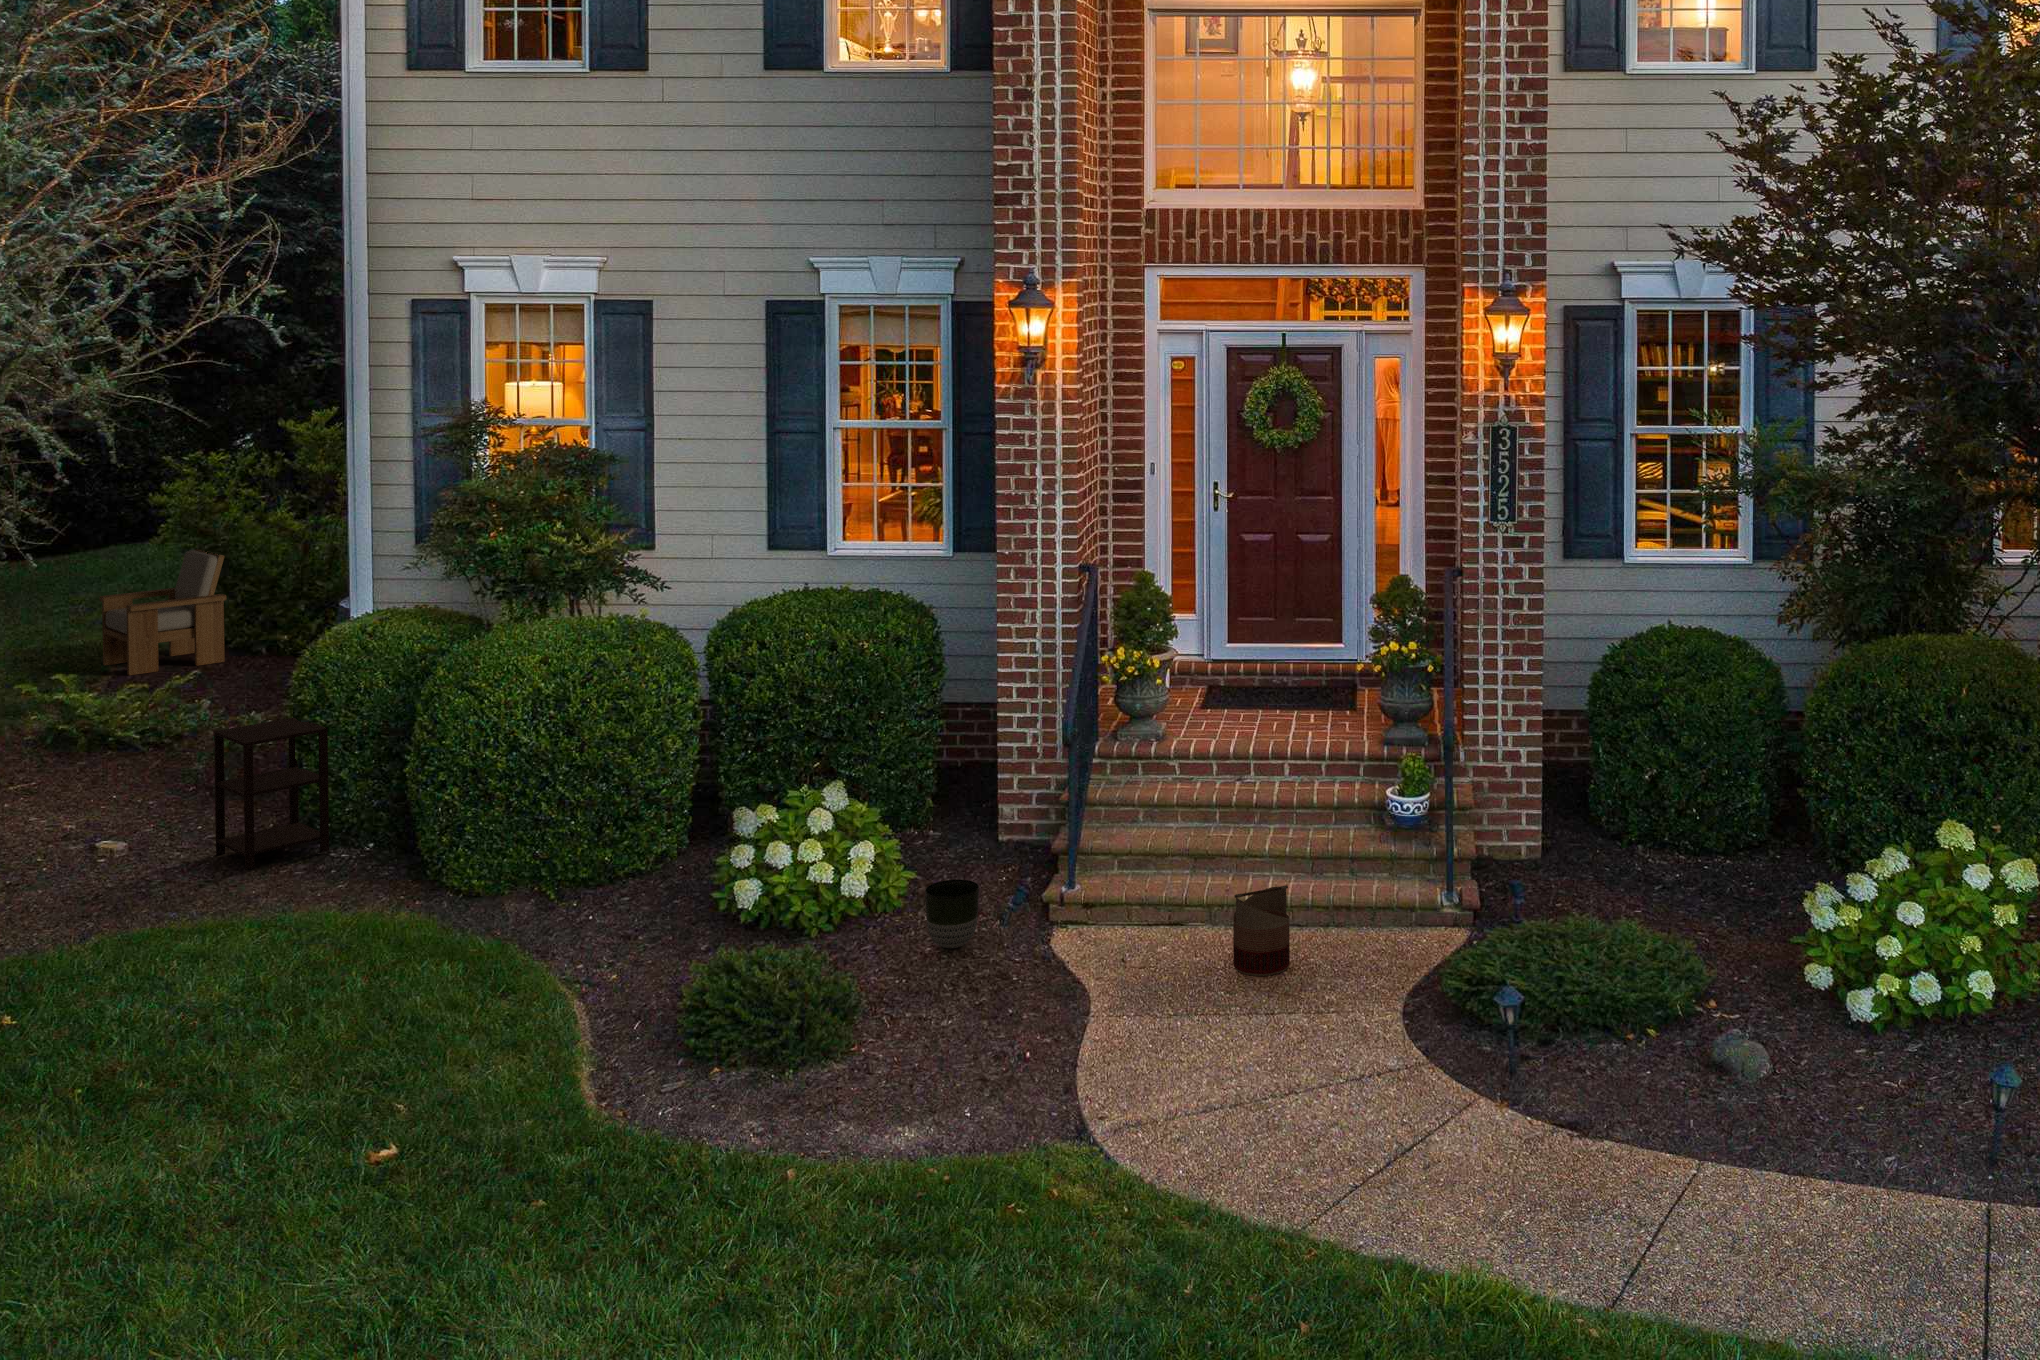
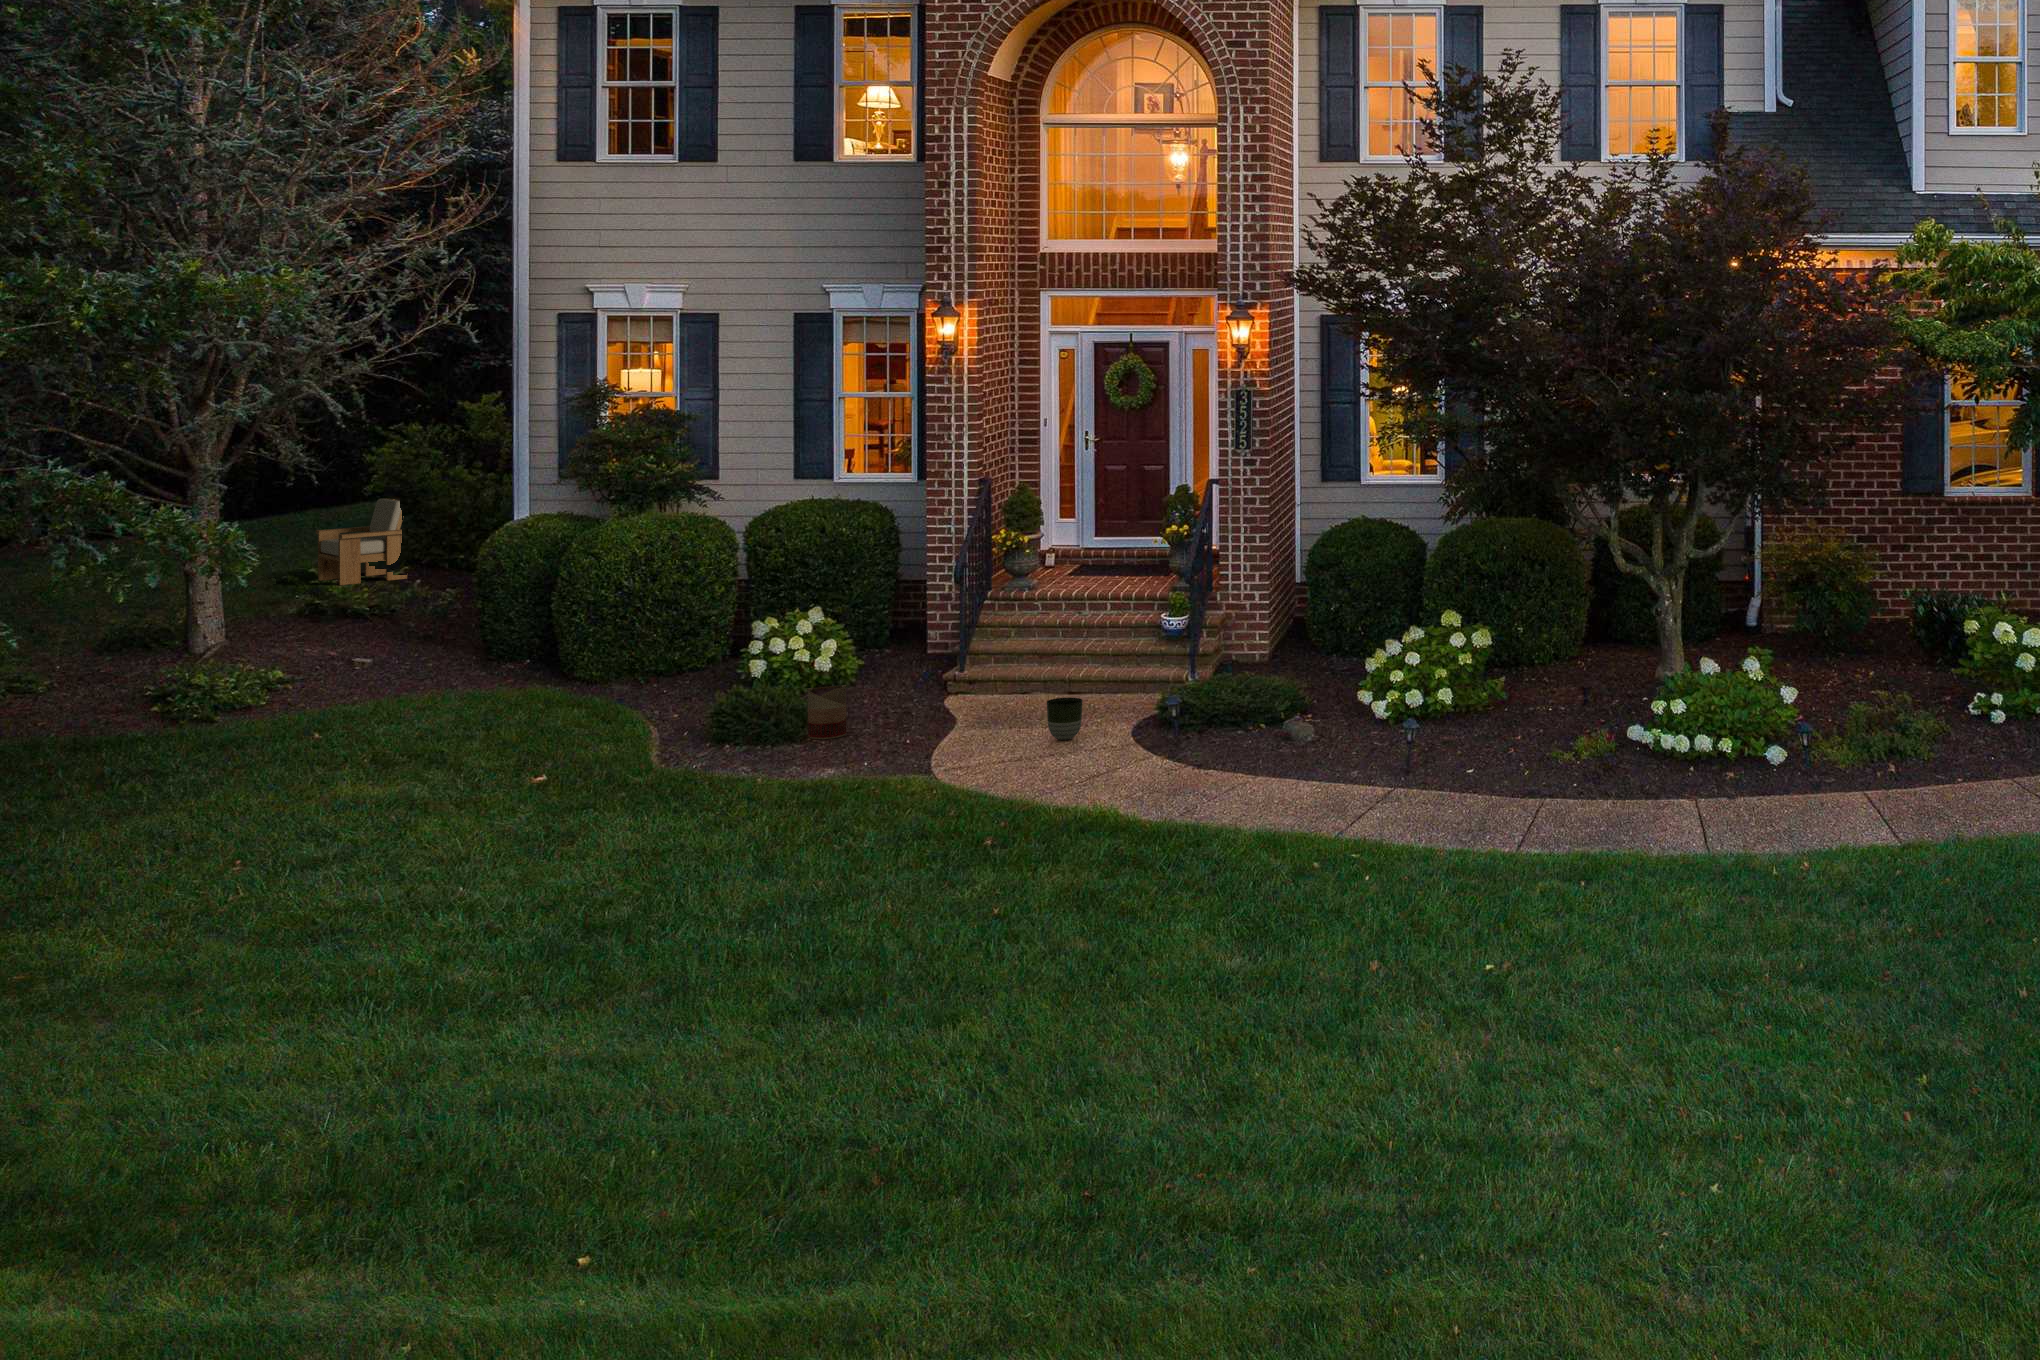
side table: present [214,717,329,870] -> none [433,575,504,663]
planter: present [925,879,979,948] -> present [1047,698,1083,740]
basket: present [1233,885,1290,976] -> present [807,685,847,739]

